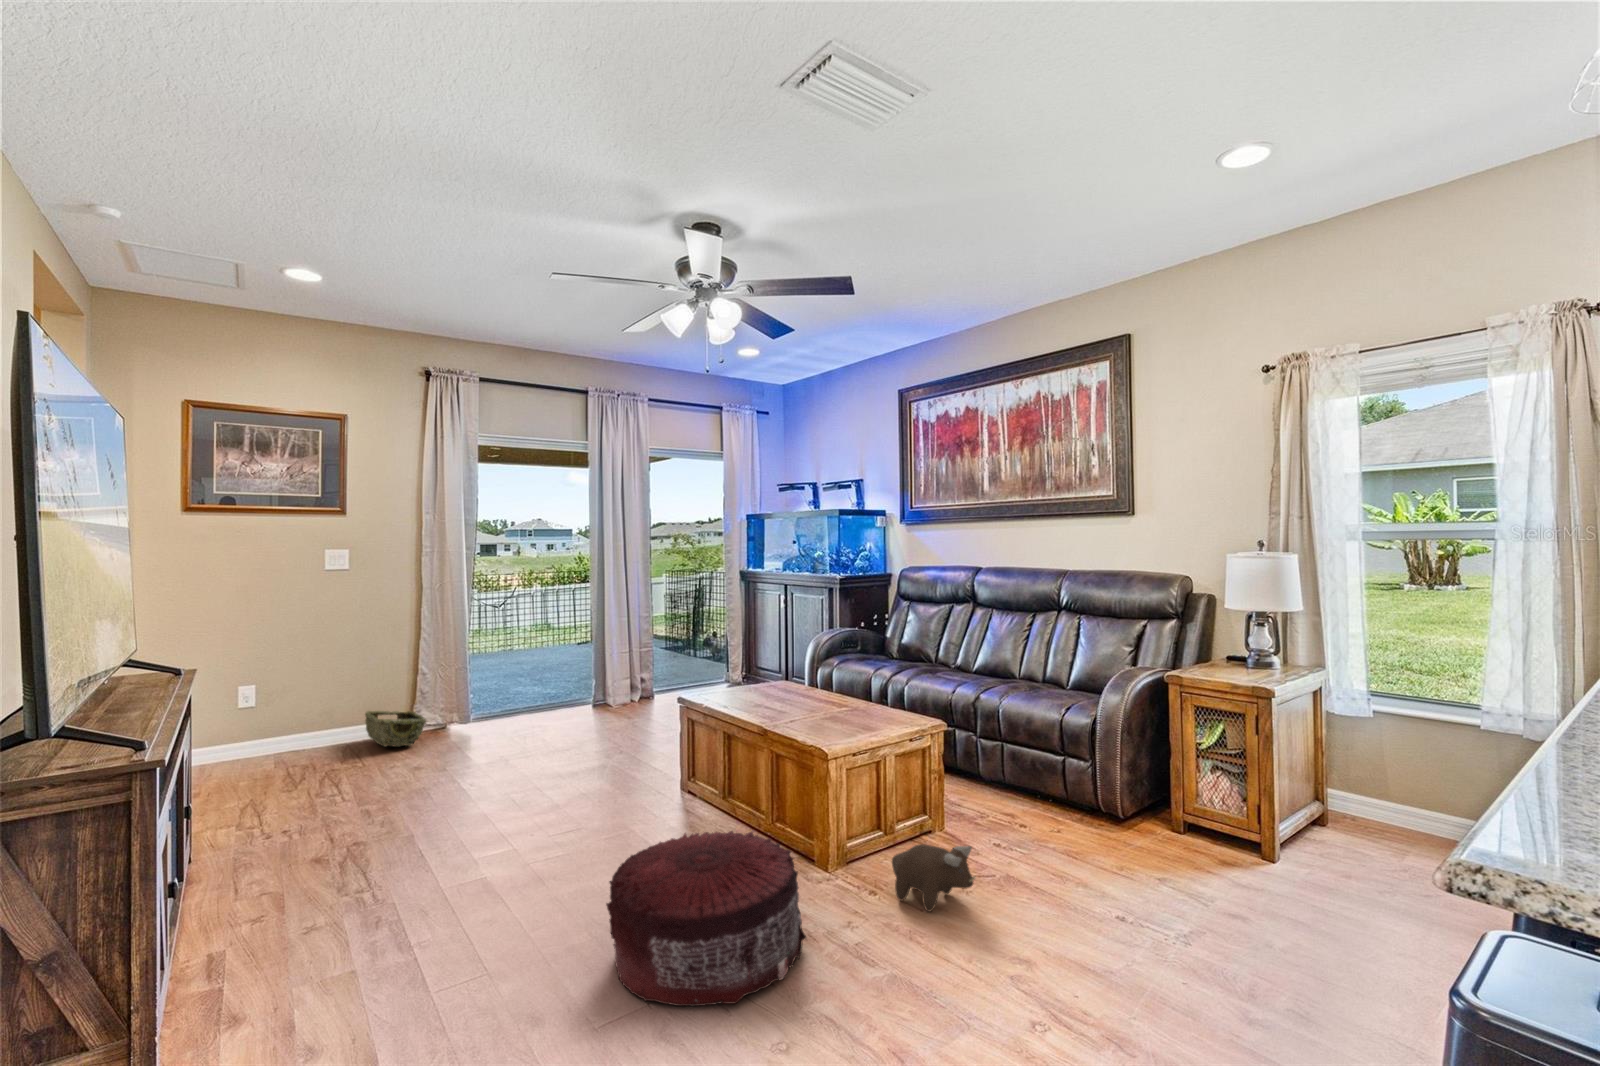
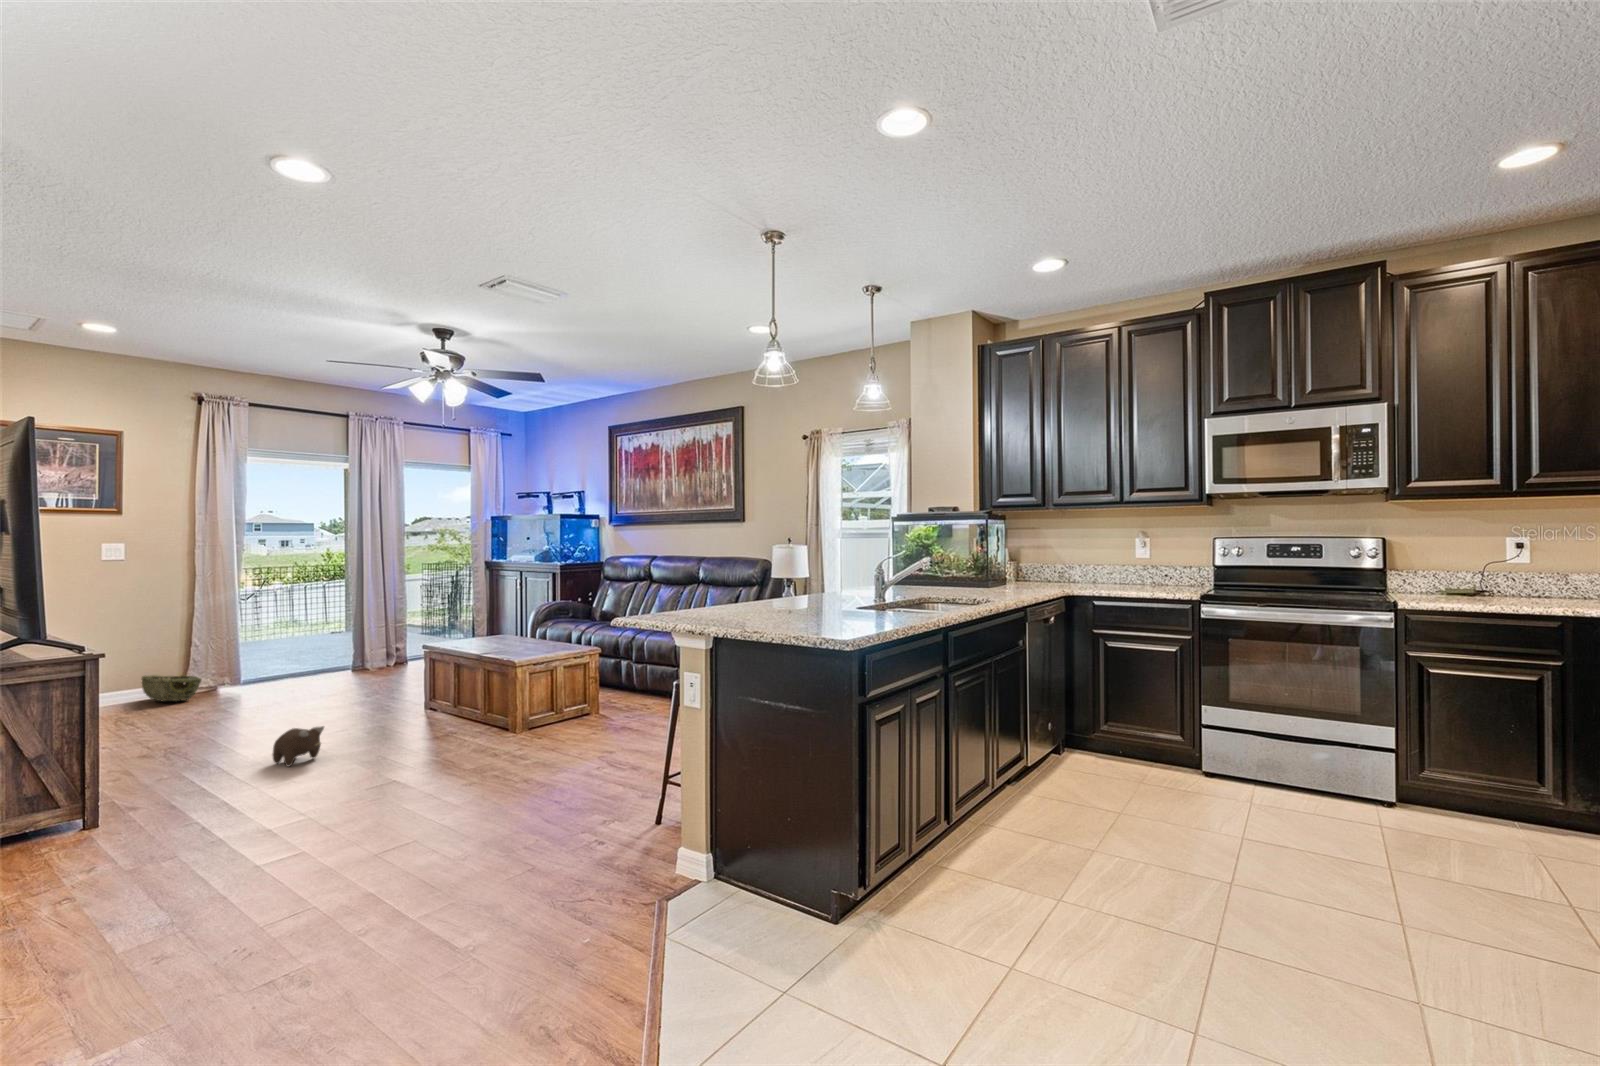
pouf: present [606,831,806,1006] -> none [364,705,491,786]
plush toy: present [892,844,976,911] -> present [273,726,324,767]

